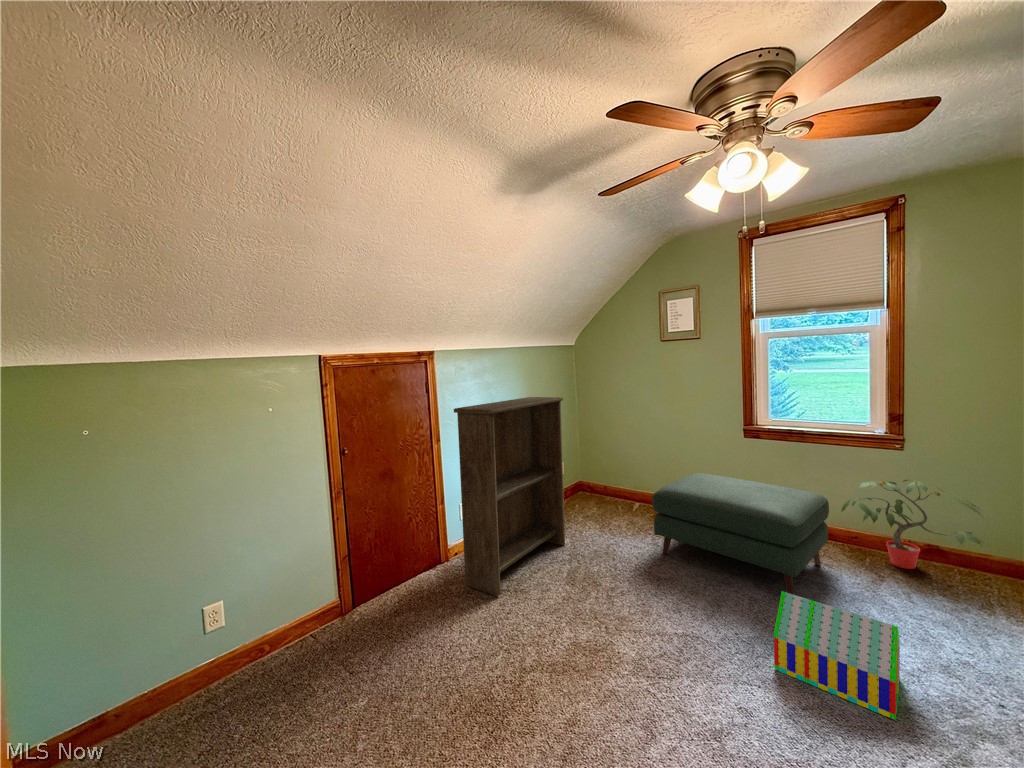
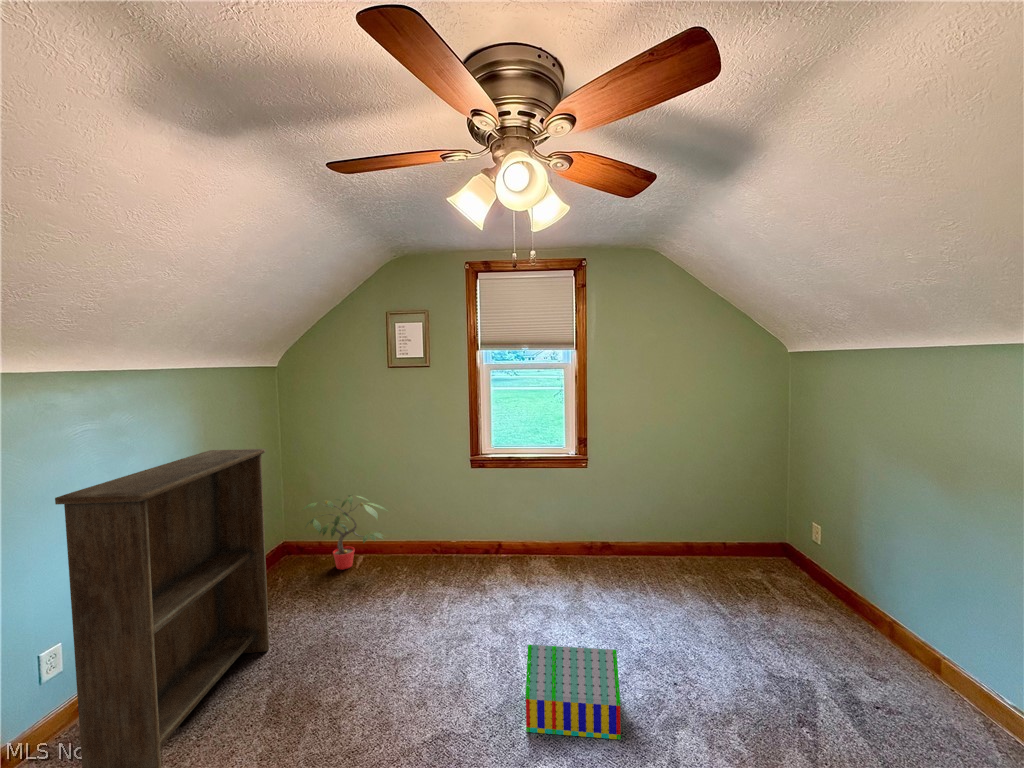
ottoman: present [652,473,829,594] -> none [386,515,545,634]
potted plant: present [841,480,984,569] -> present [304,495,386,569]

